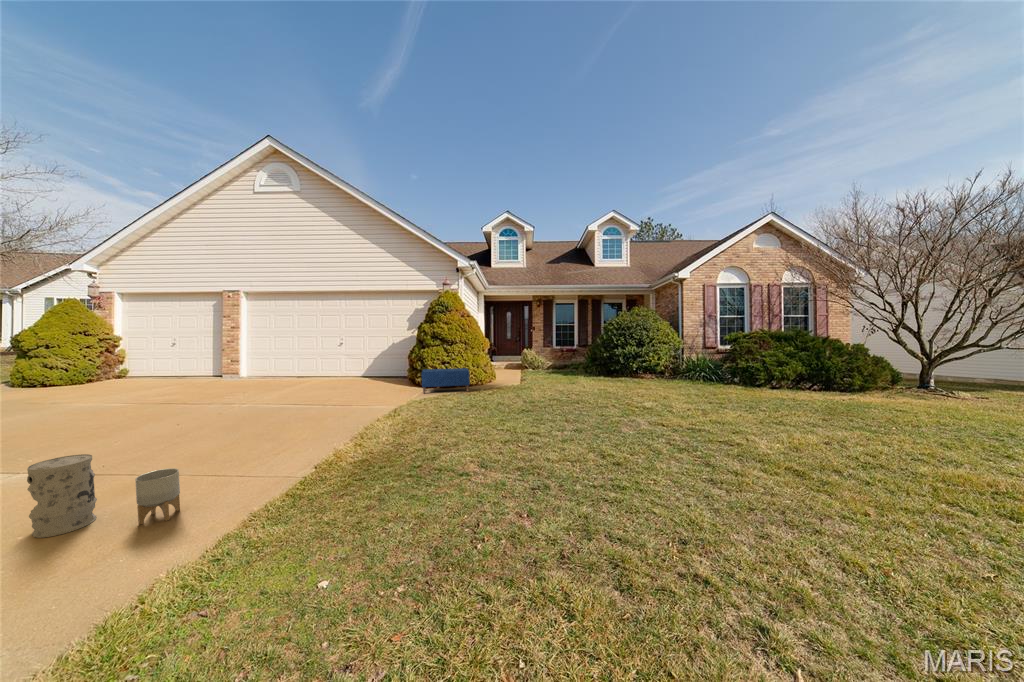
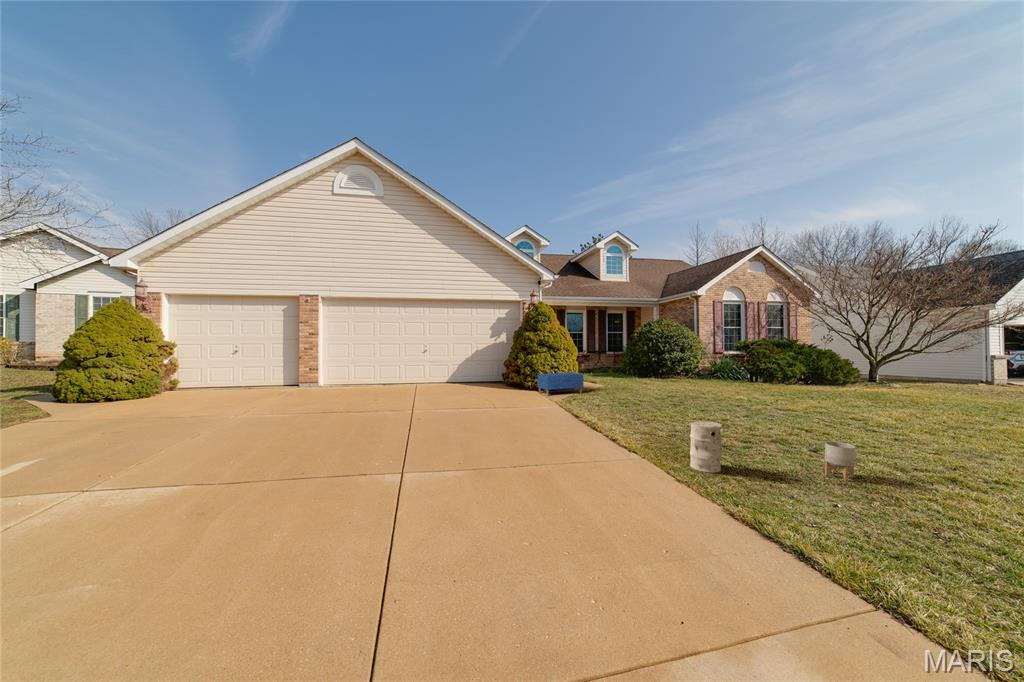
trash can: present [27,454,97,538] -> present [690,421,722,473]
planter: present [135,468,180,525] -> present [825,441,856,481]

